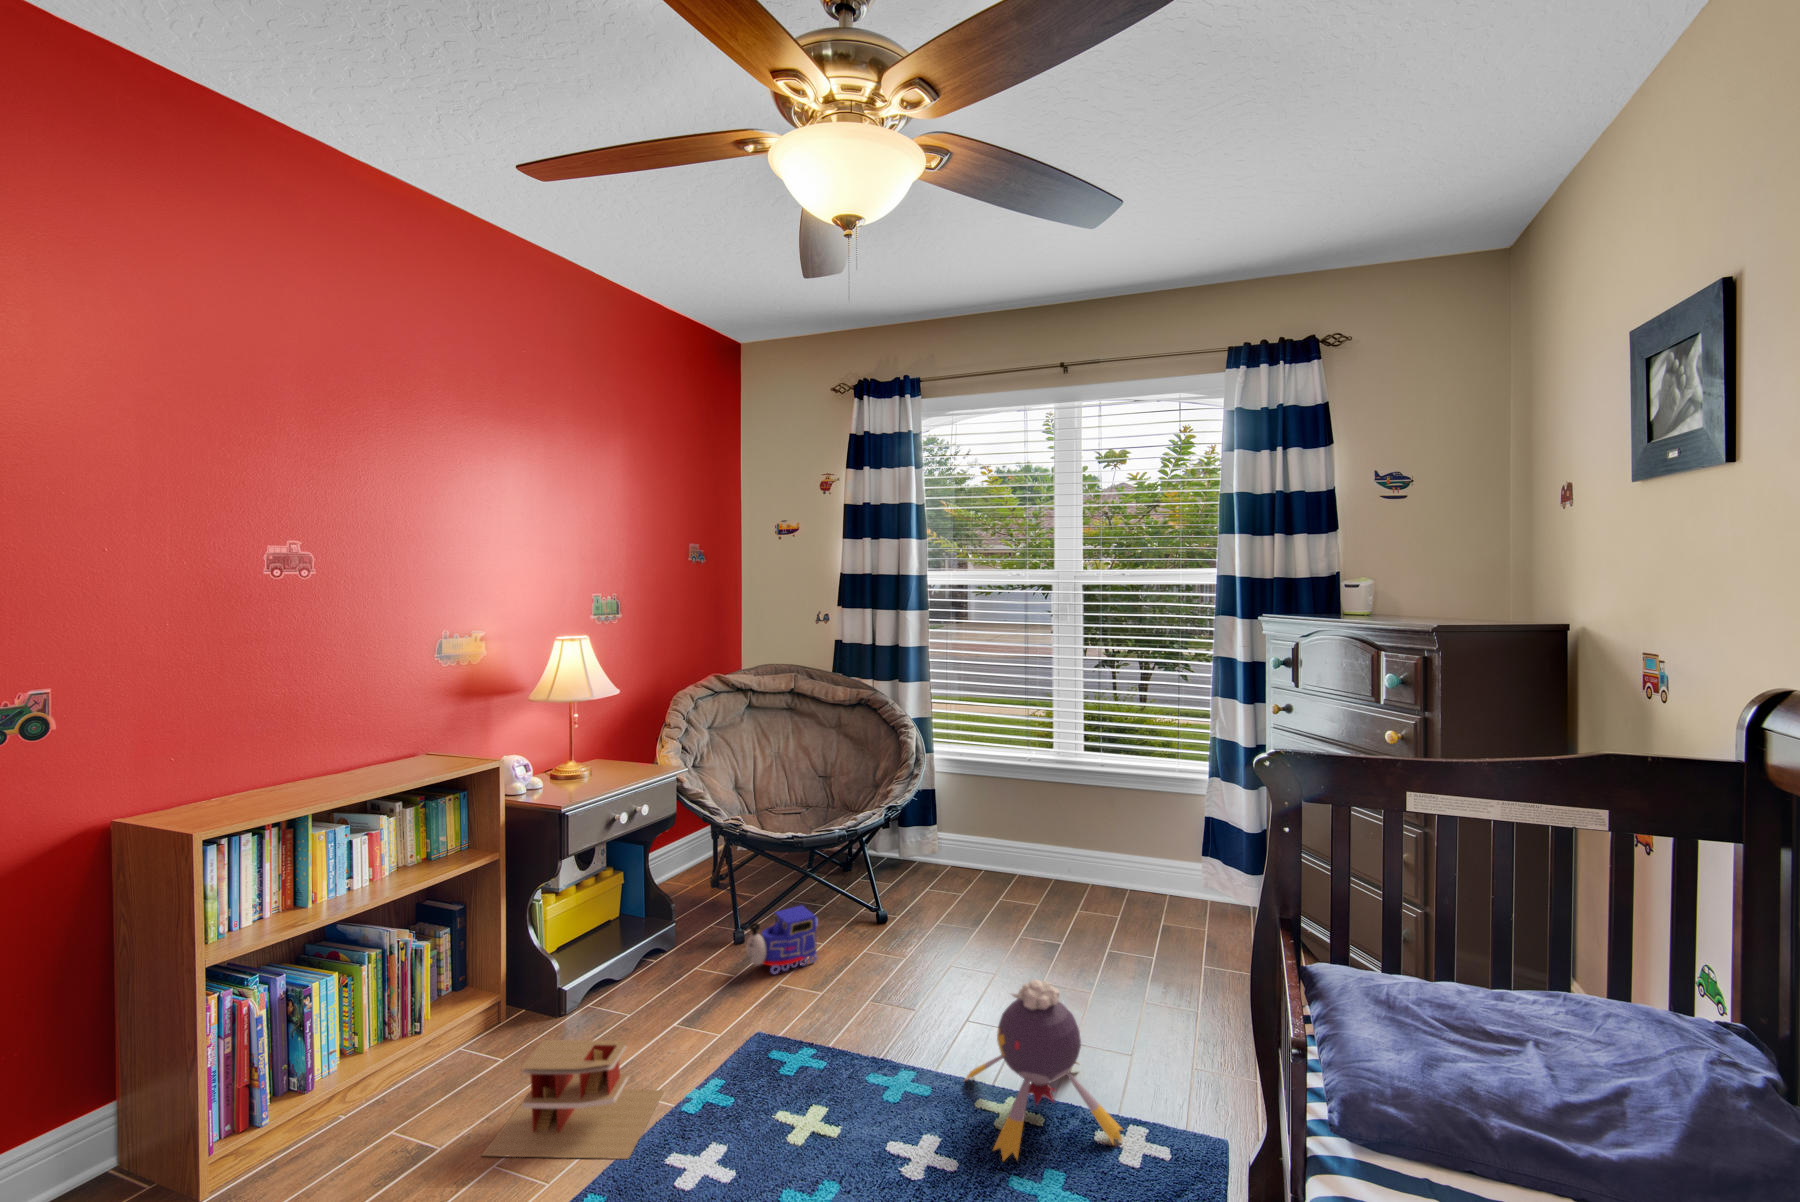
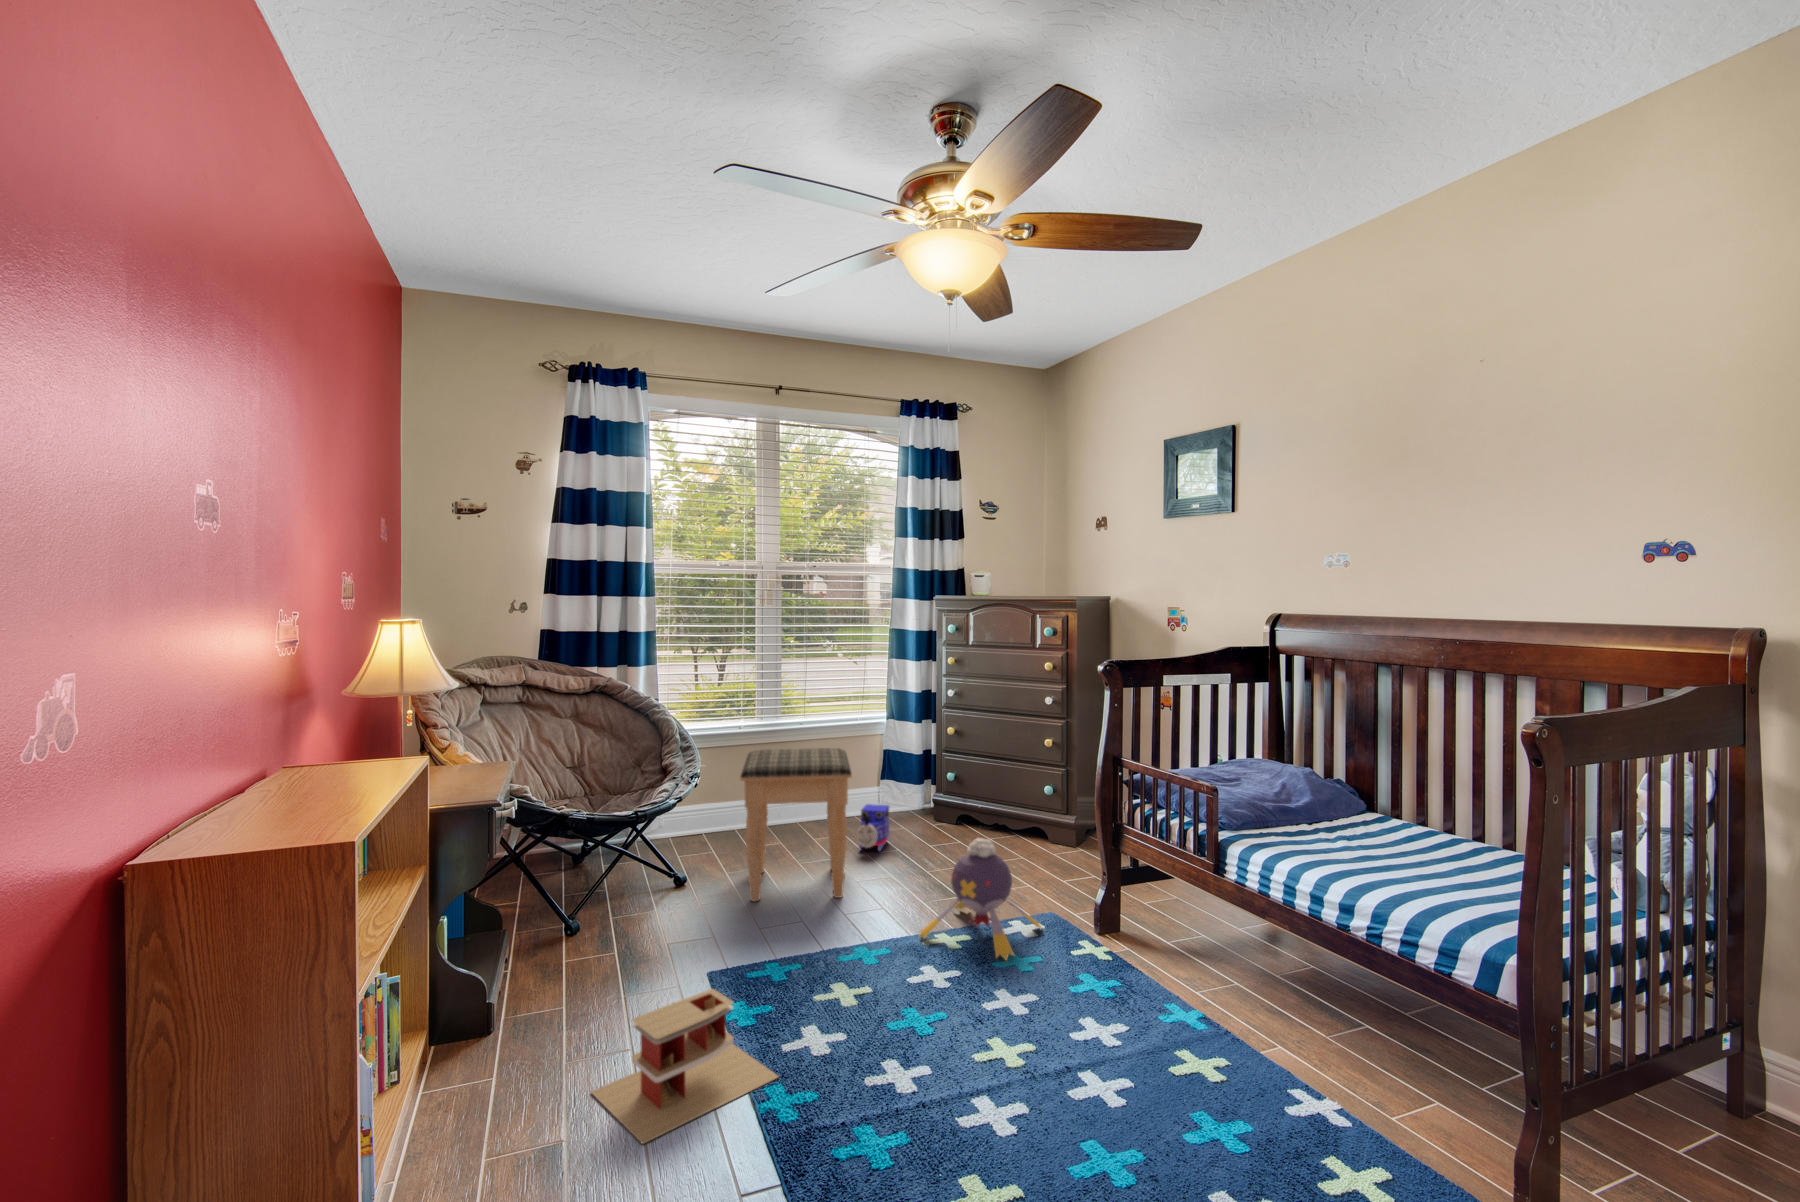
footstool: none [885,792,1049,989] -> present [740,748,852,901]
toy train: present [746,905,818,974] -> present [857,804,889,851]

